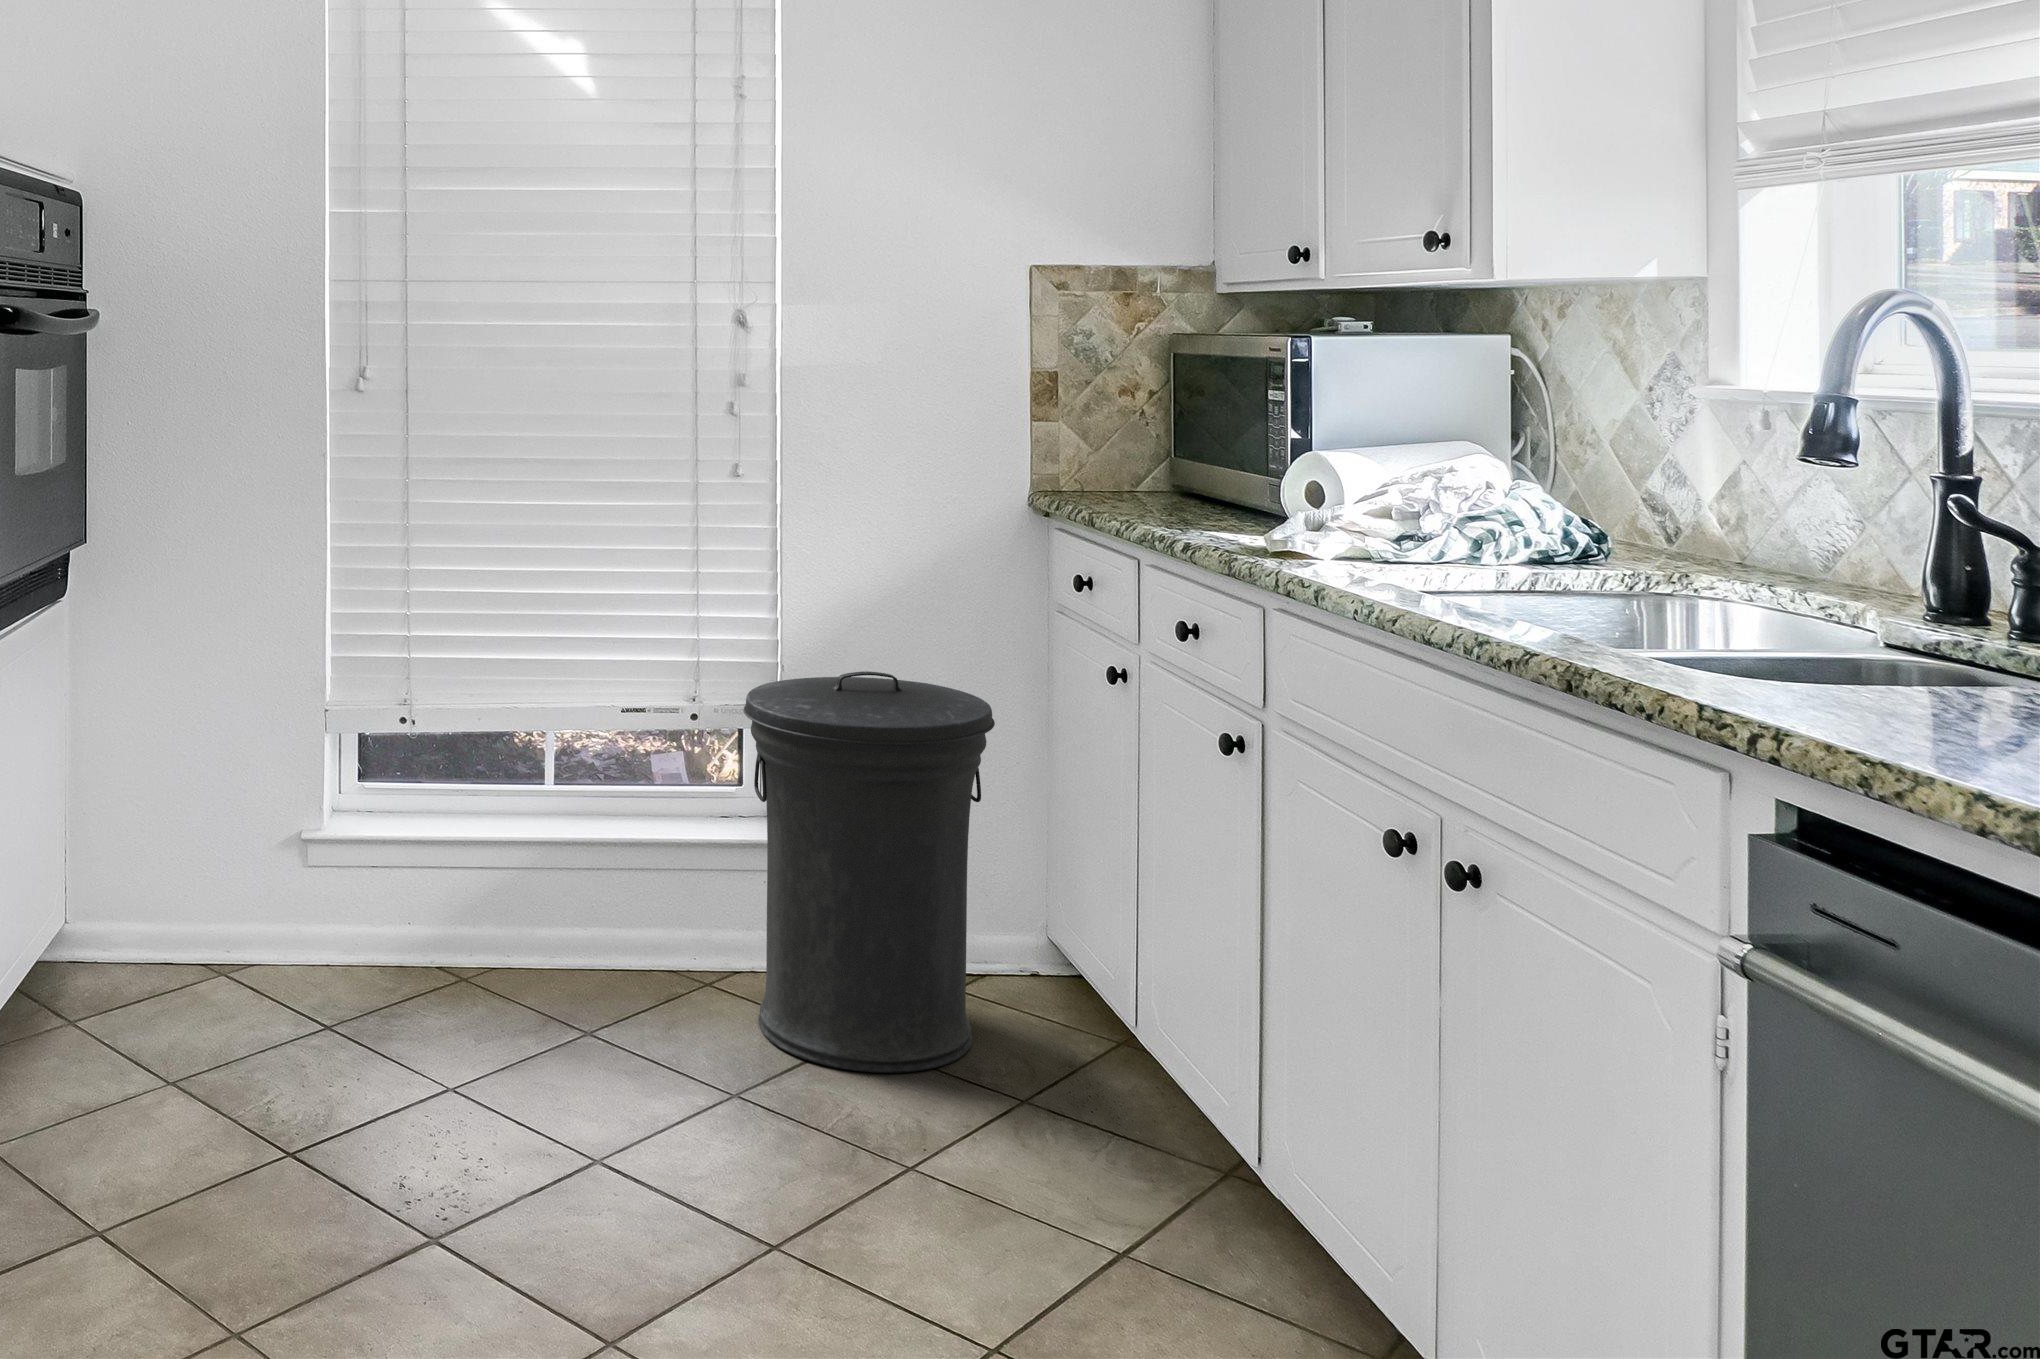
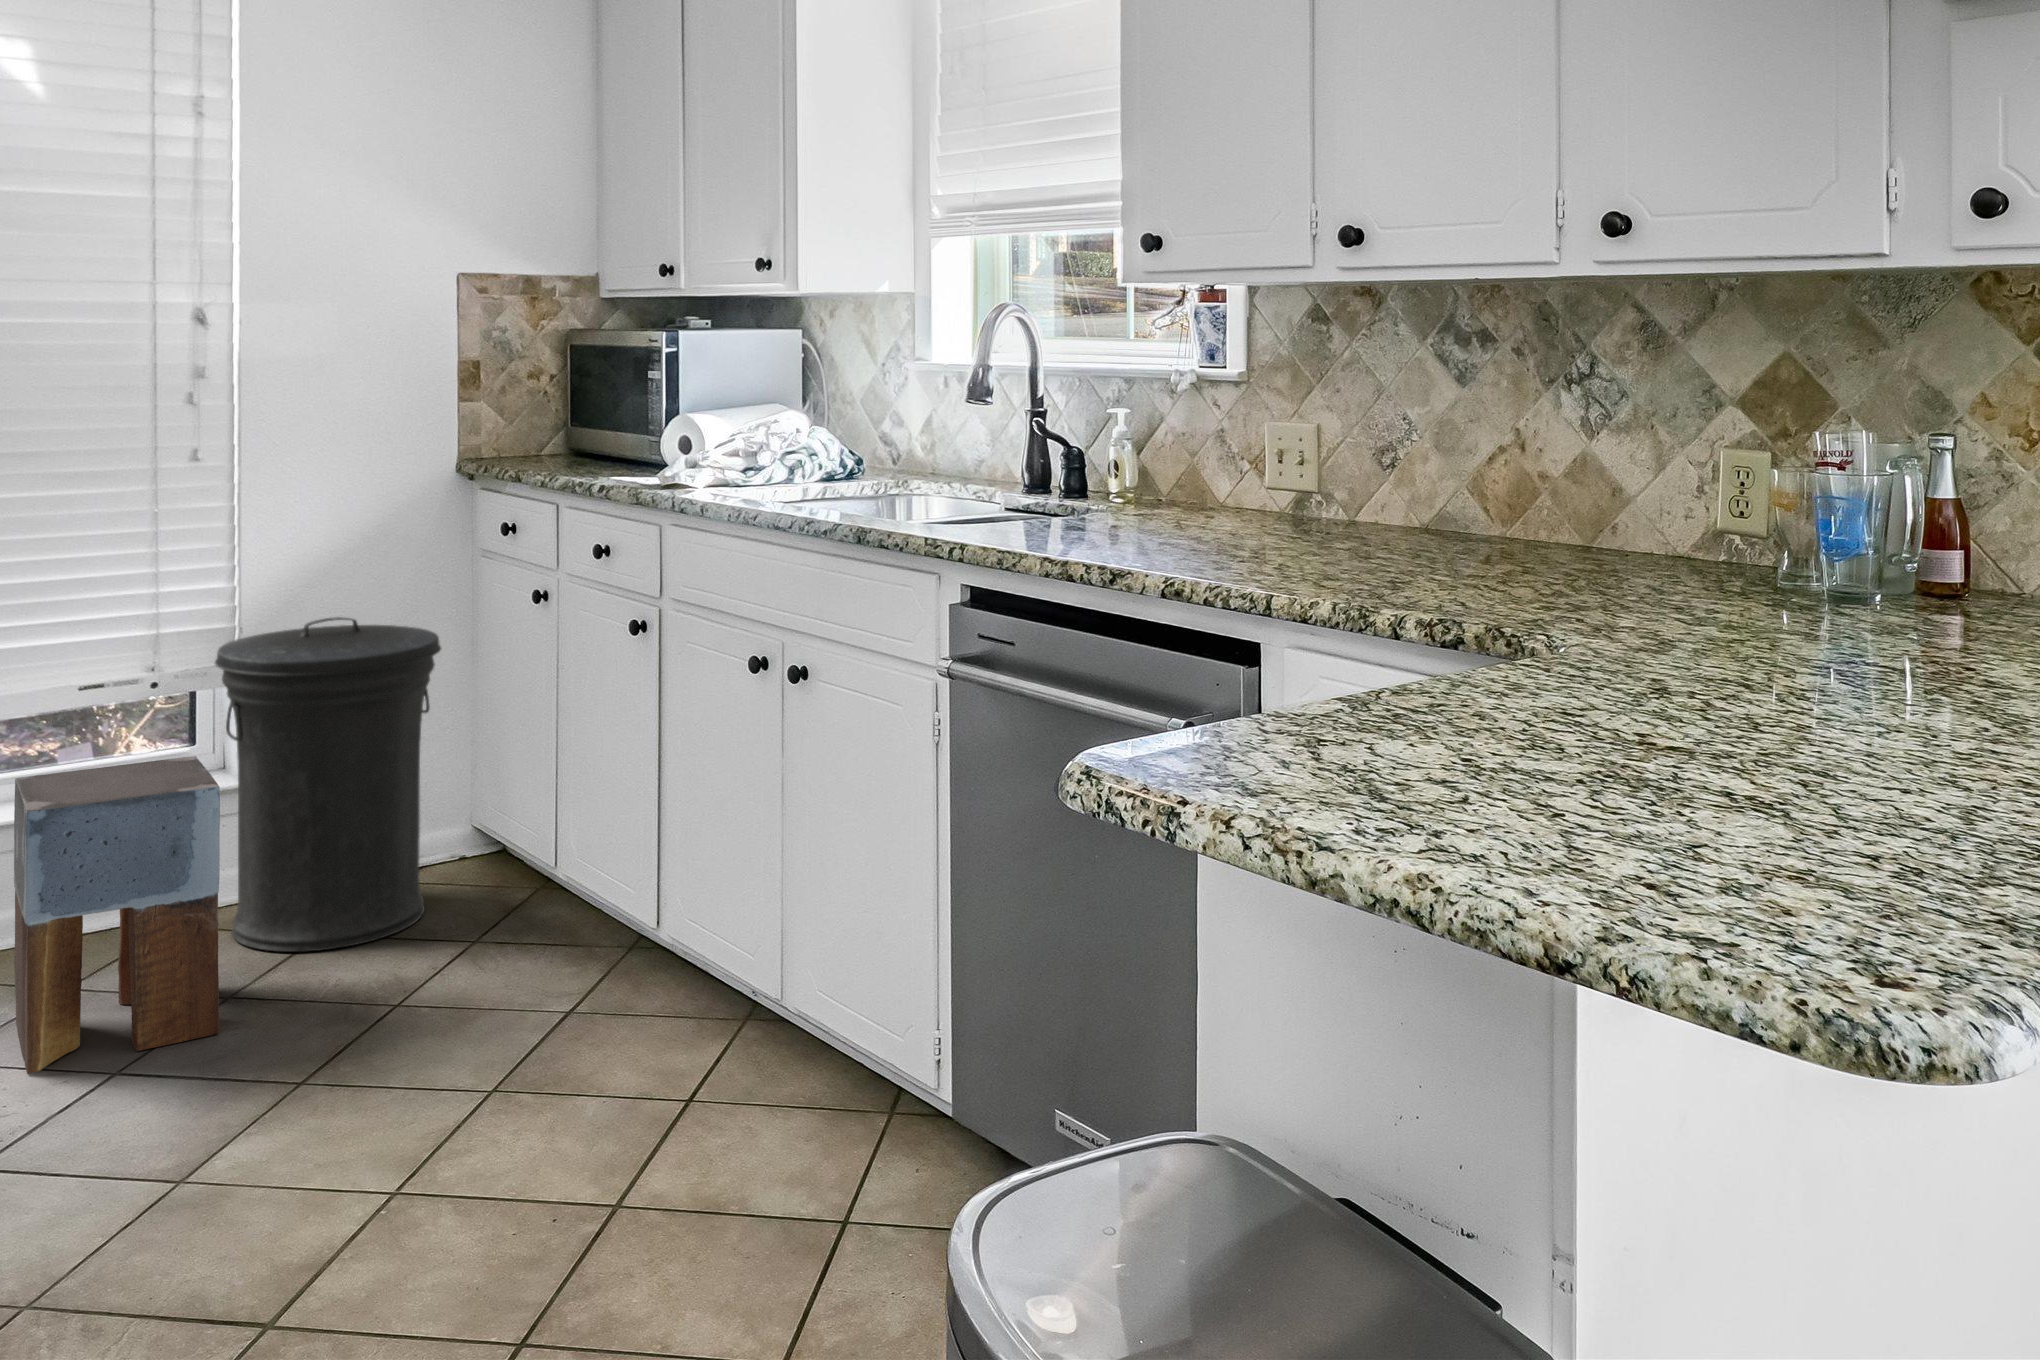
stool: none [515,809,709,1153] -> present [14,756,220,1074]

